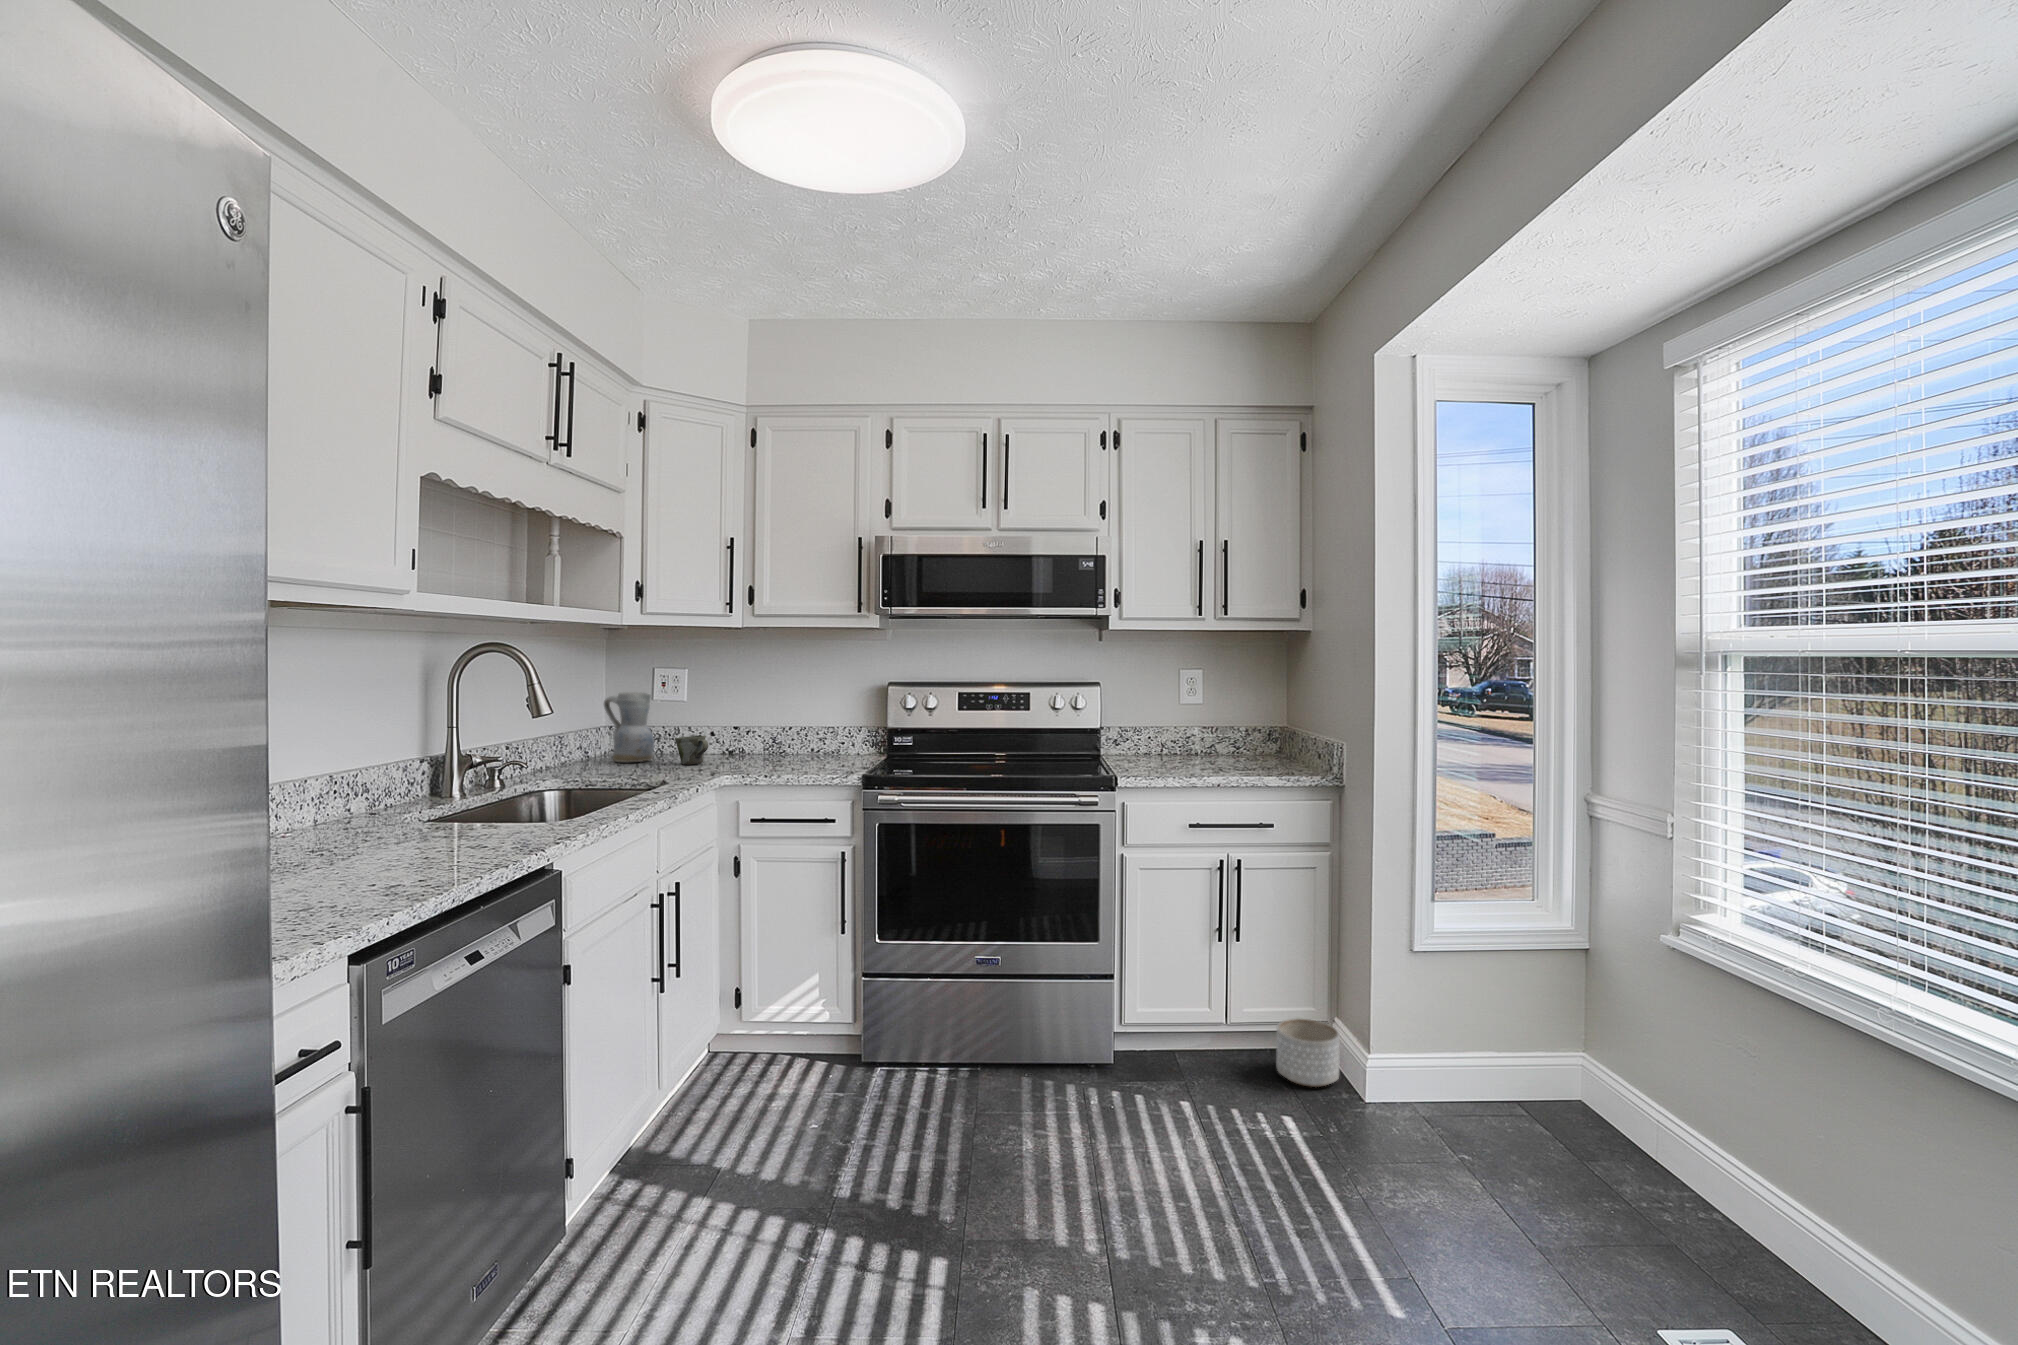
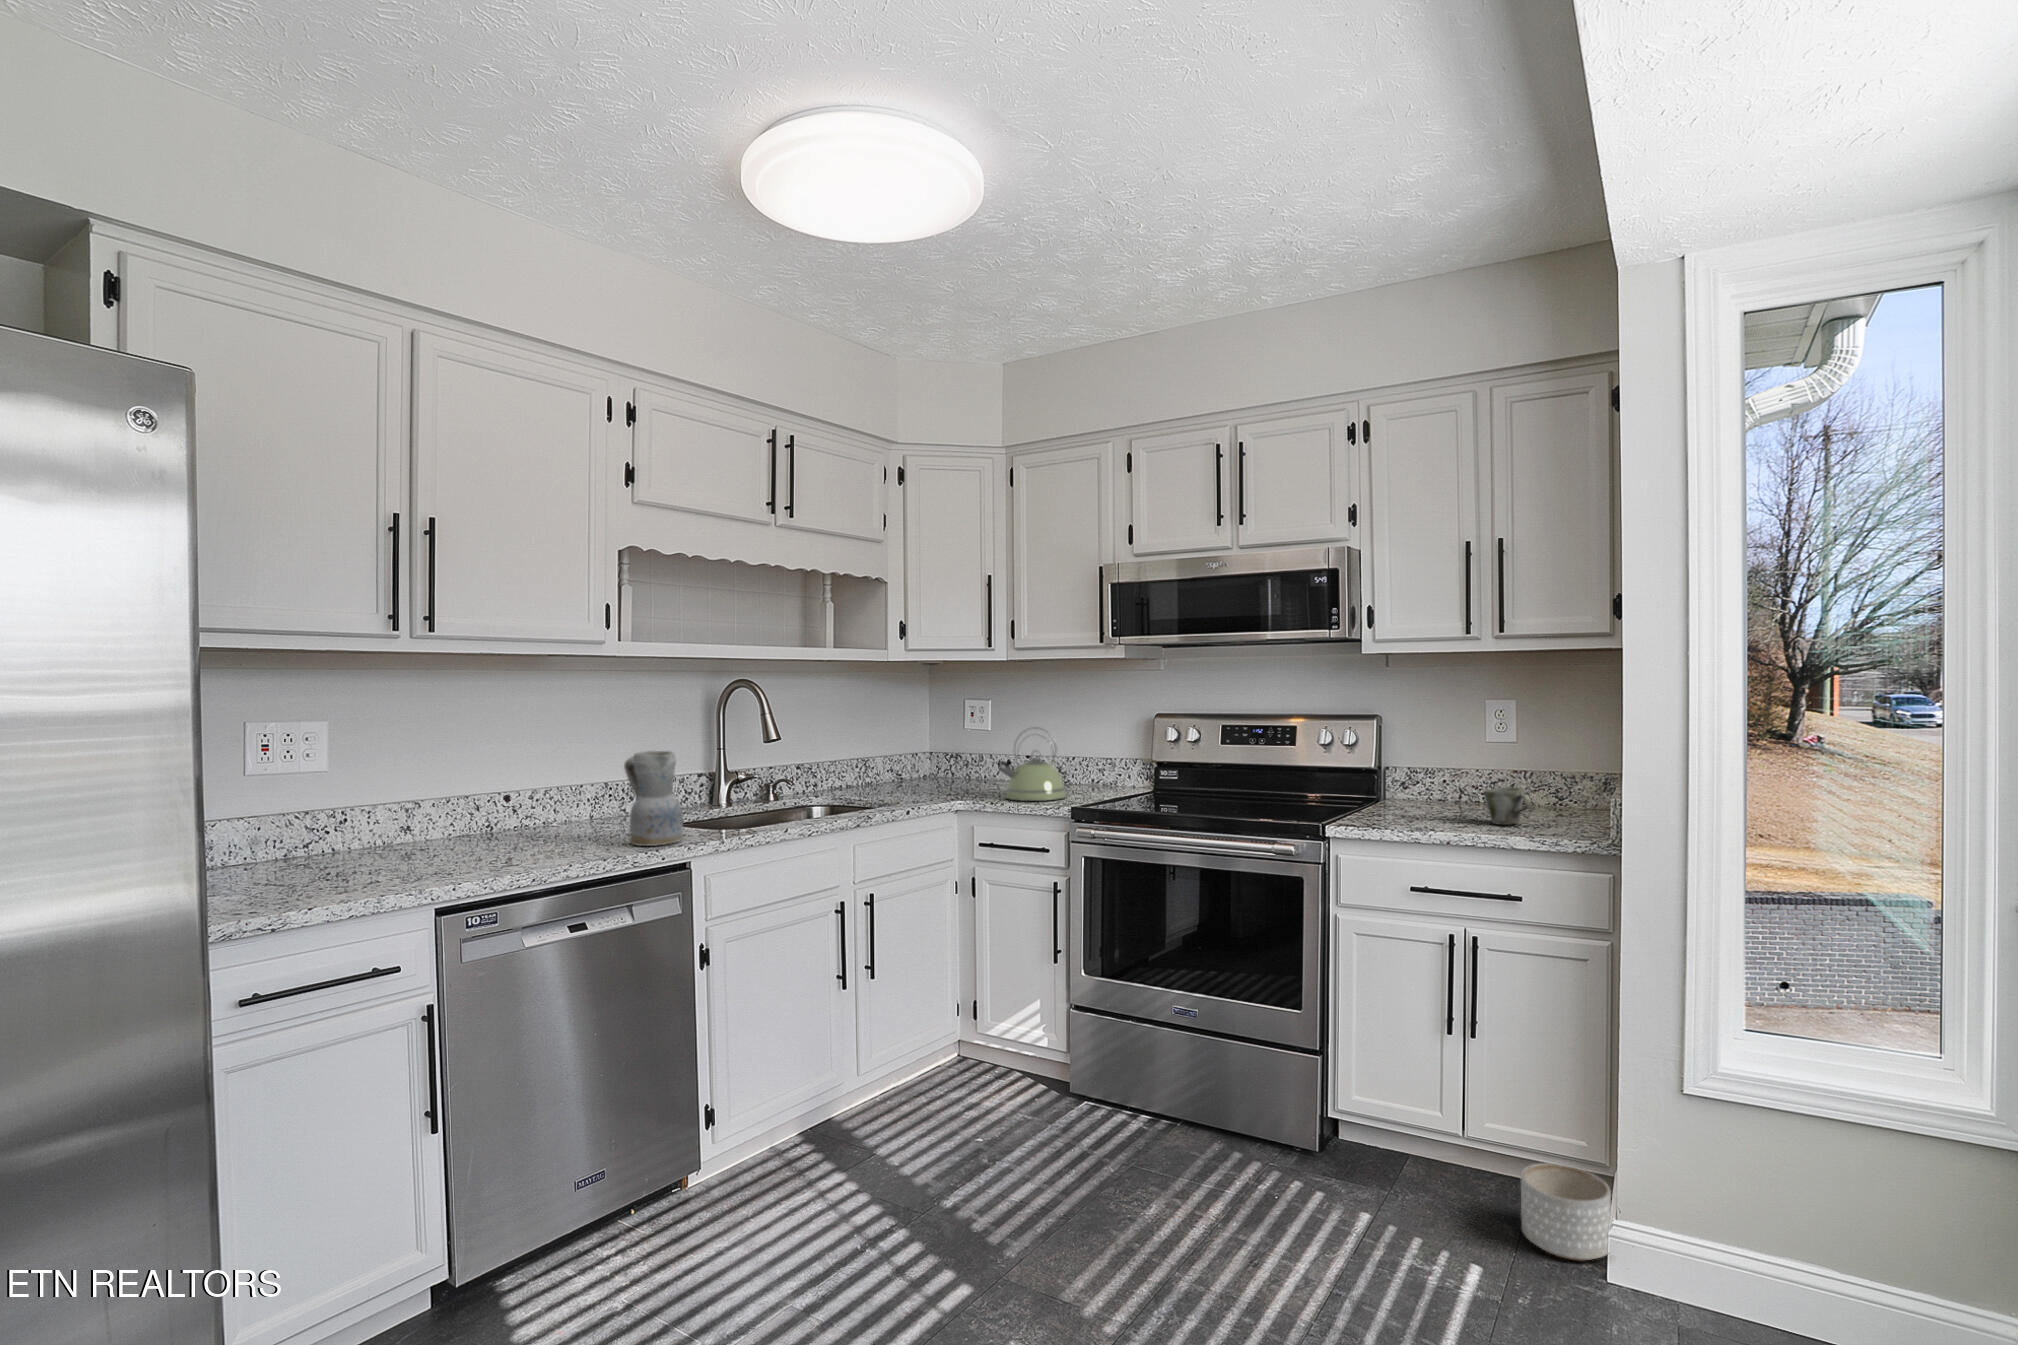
ceramic pitcher: present [604,692,654,762] -> present [624,751,683,846]
kettle: none [753,697,824,772] -> present [997,731,1066,801]
mug: present [675,735,708,765] -> present [1483,788,1531,825]

